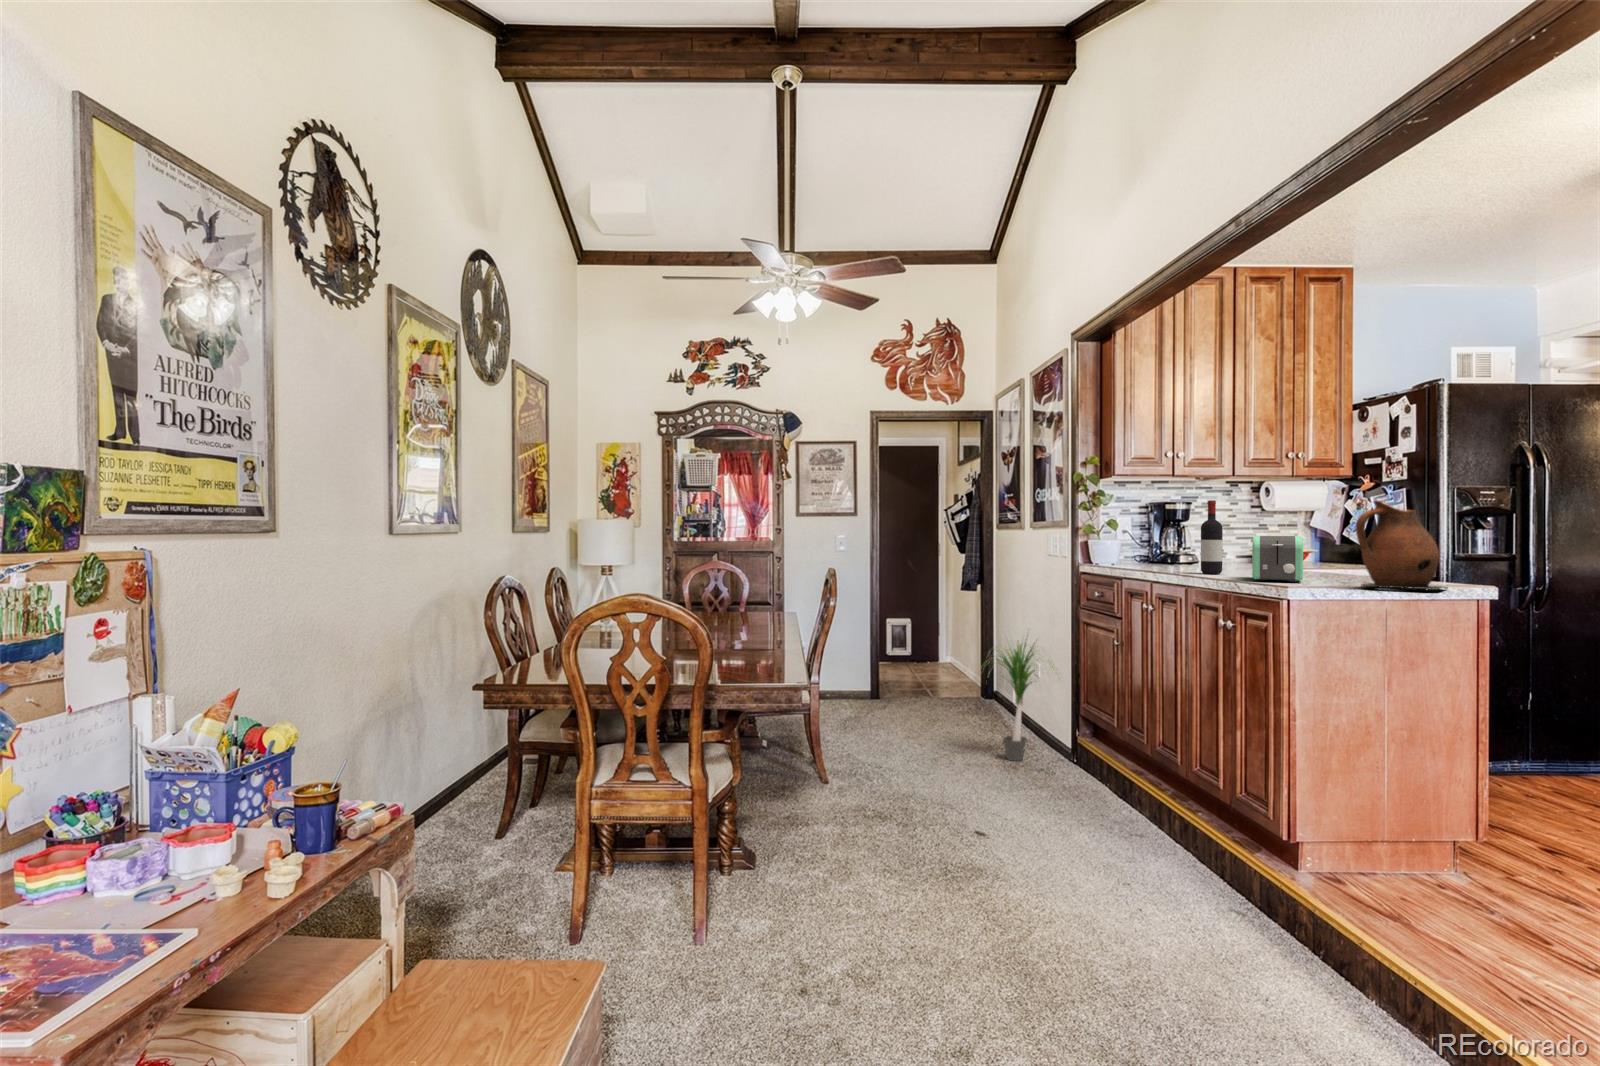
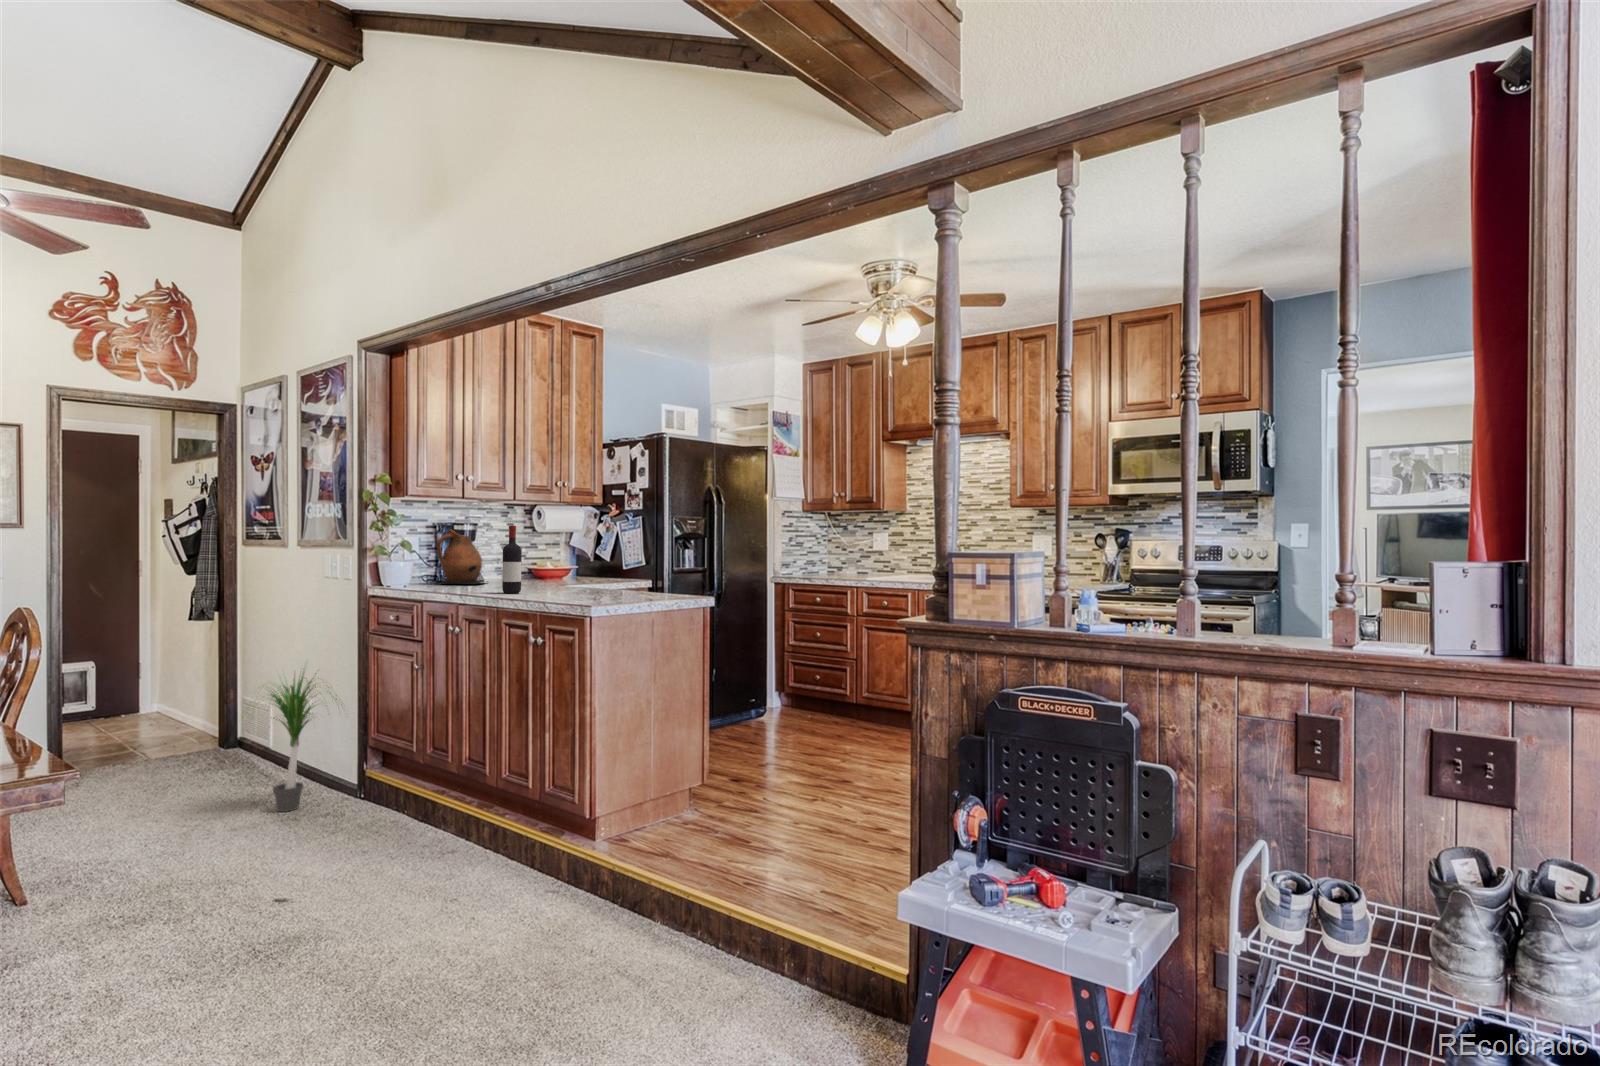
ceramic pitcher: present [1356,501,1447,590] -> present [436,529,482,584]
toaster: present [1252,536,1303,582] -> none [550,559,594,599]

